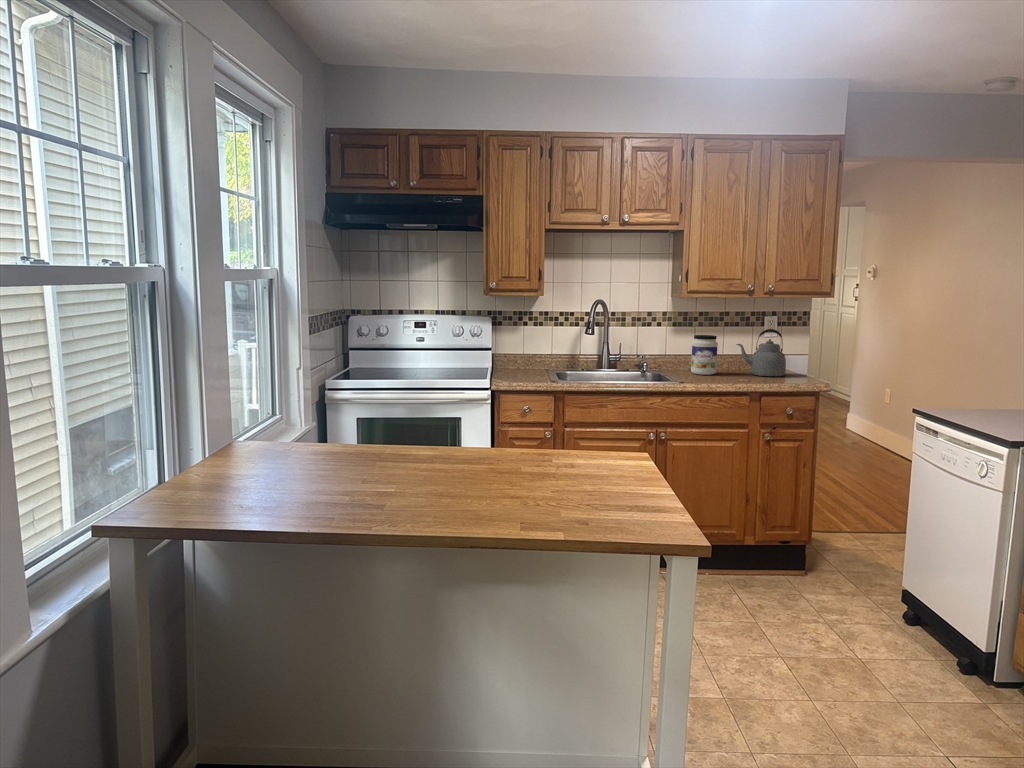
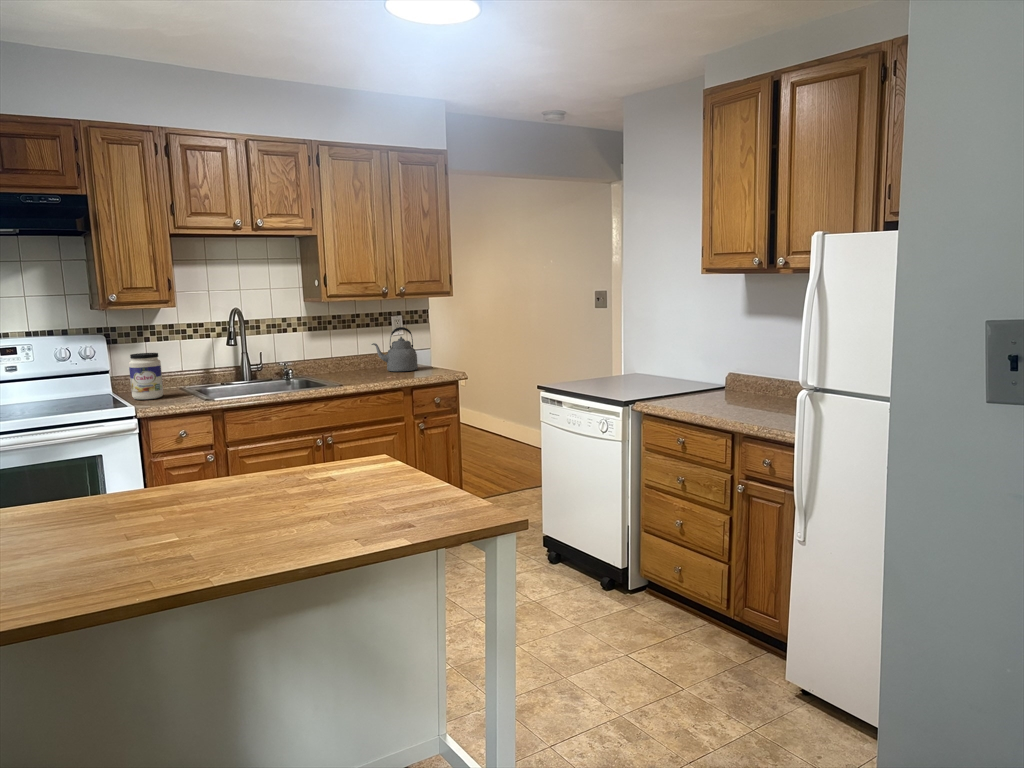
jar: present [691,335,718,375] -> present [129,353,163,400]

